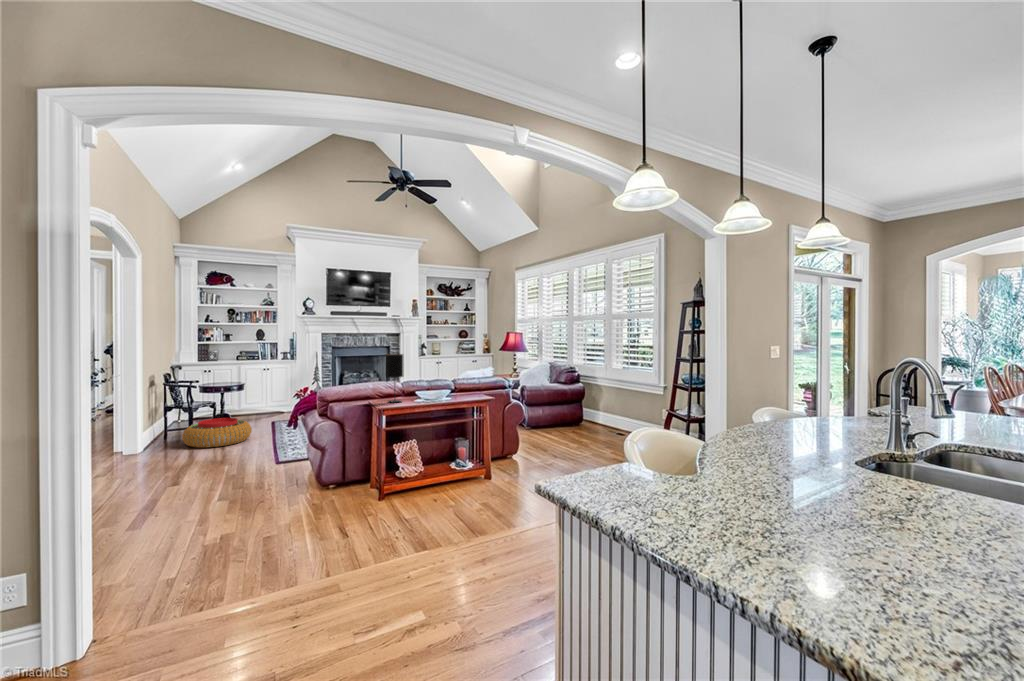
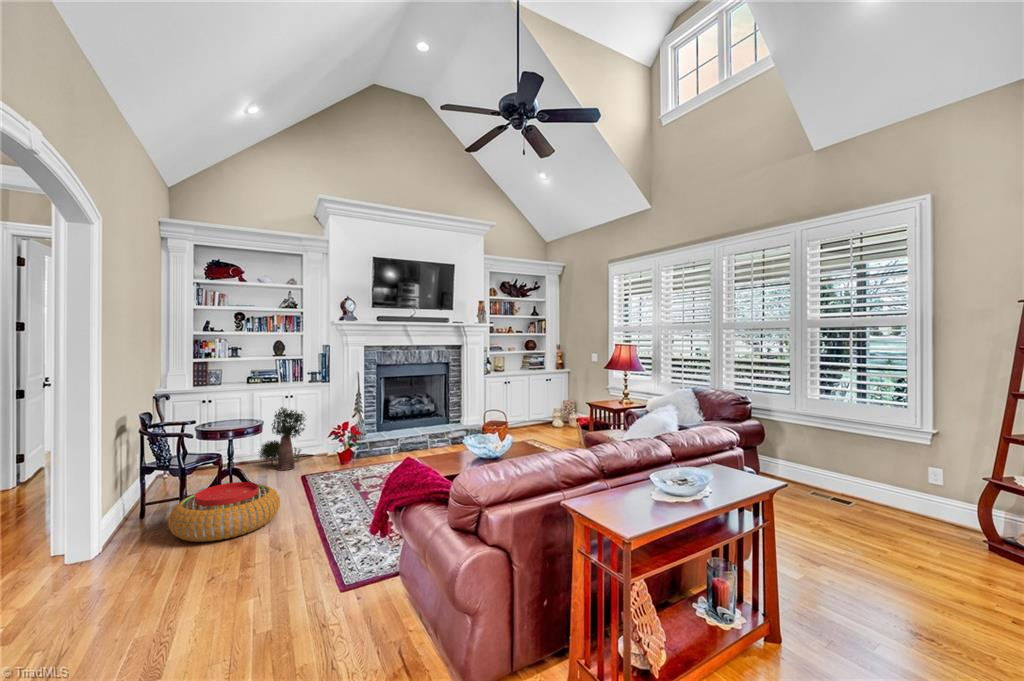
table lamp: present [386,354,404,403] -> none [613,400,651,510]
potted plant: none [243,376,278,420] -> present [260,407,306,470]

